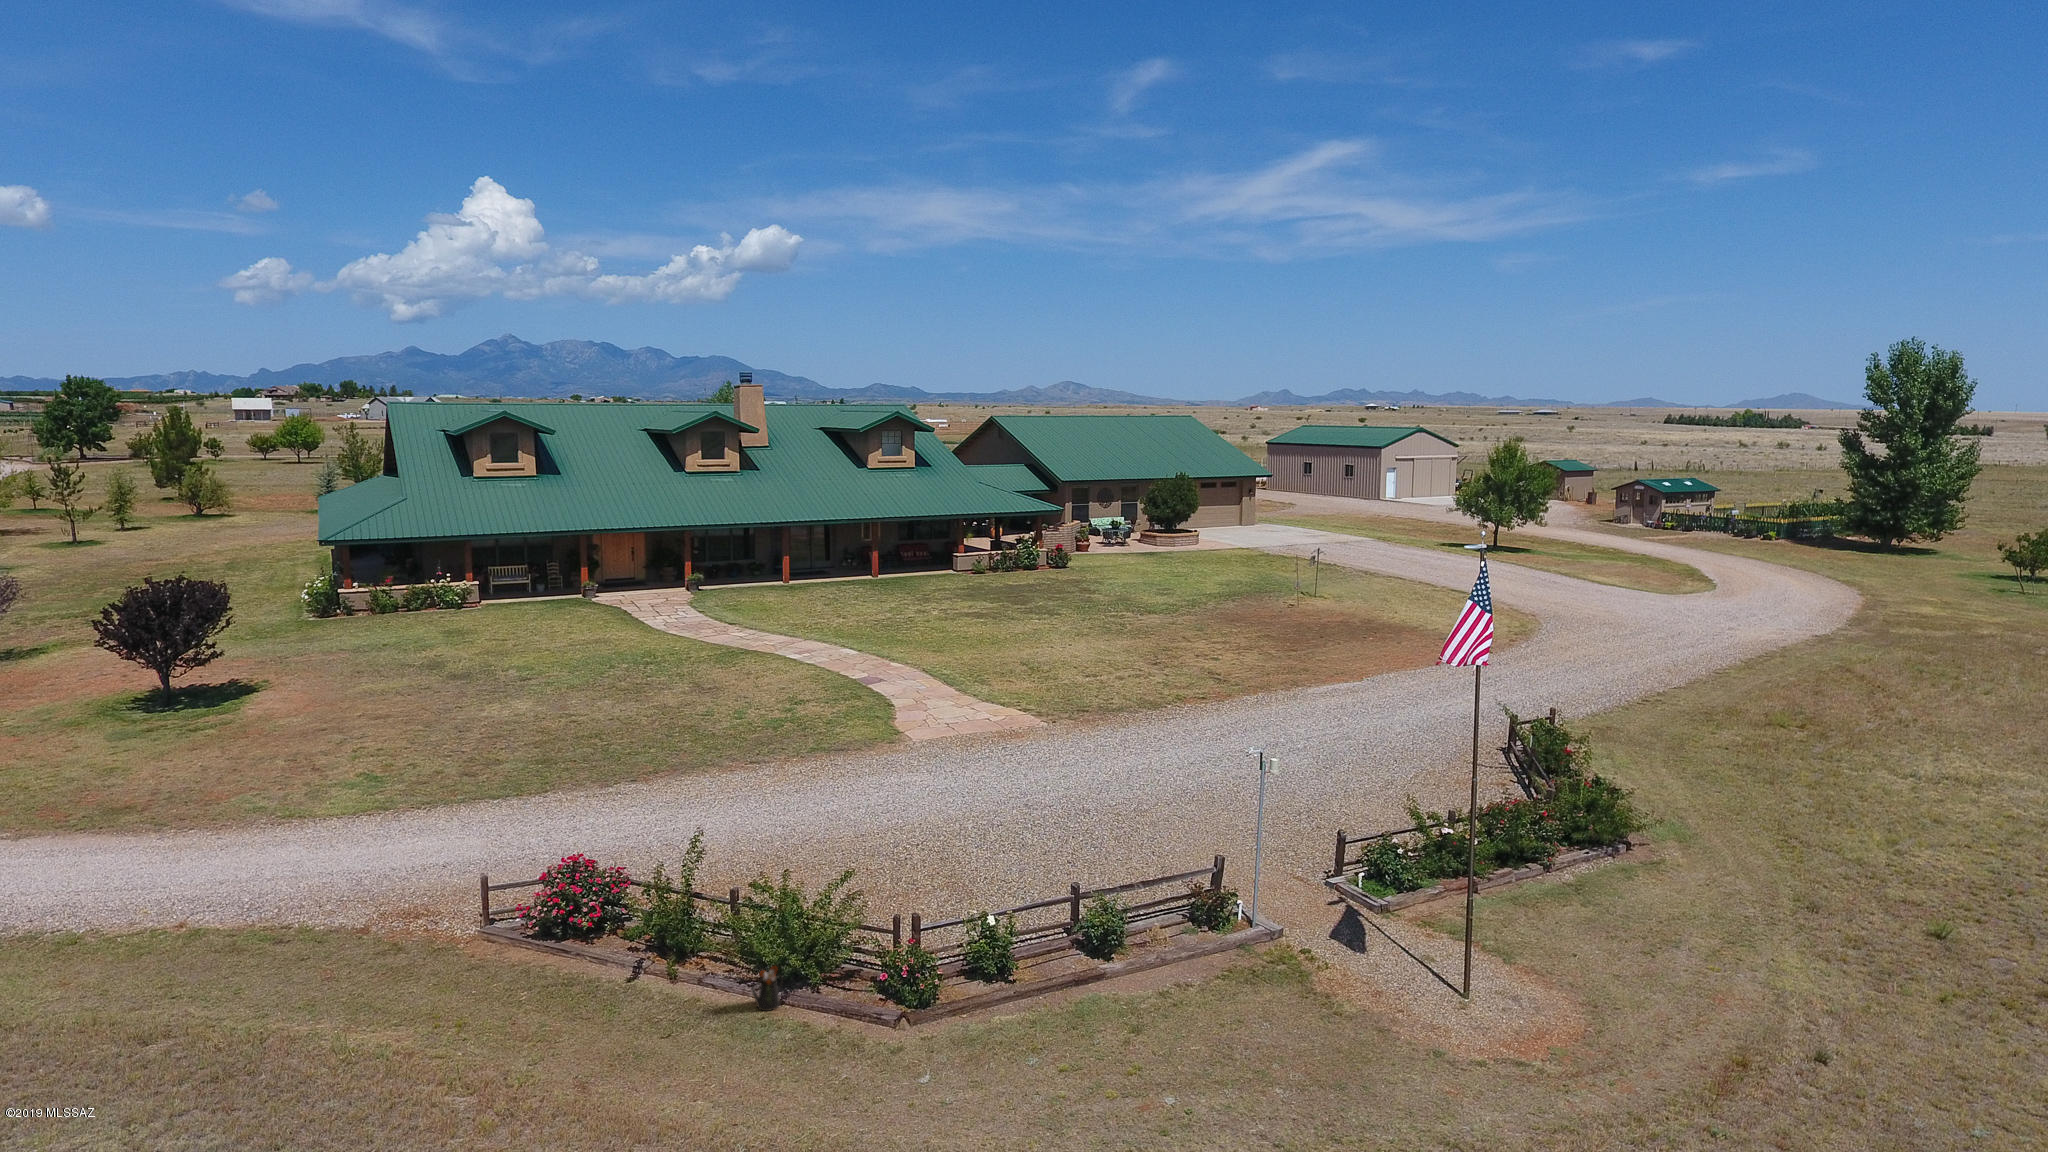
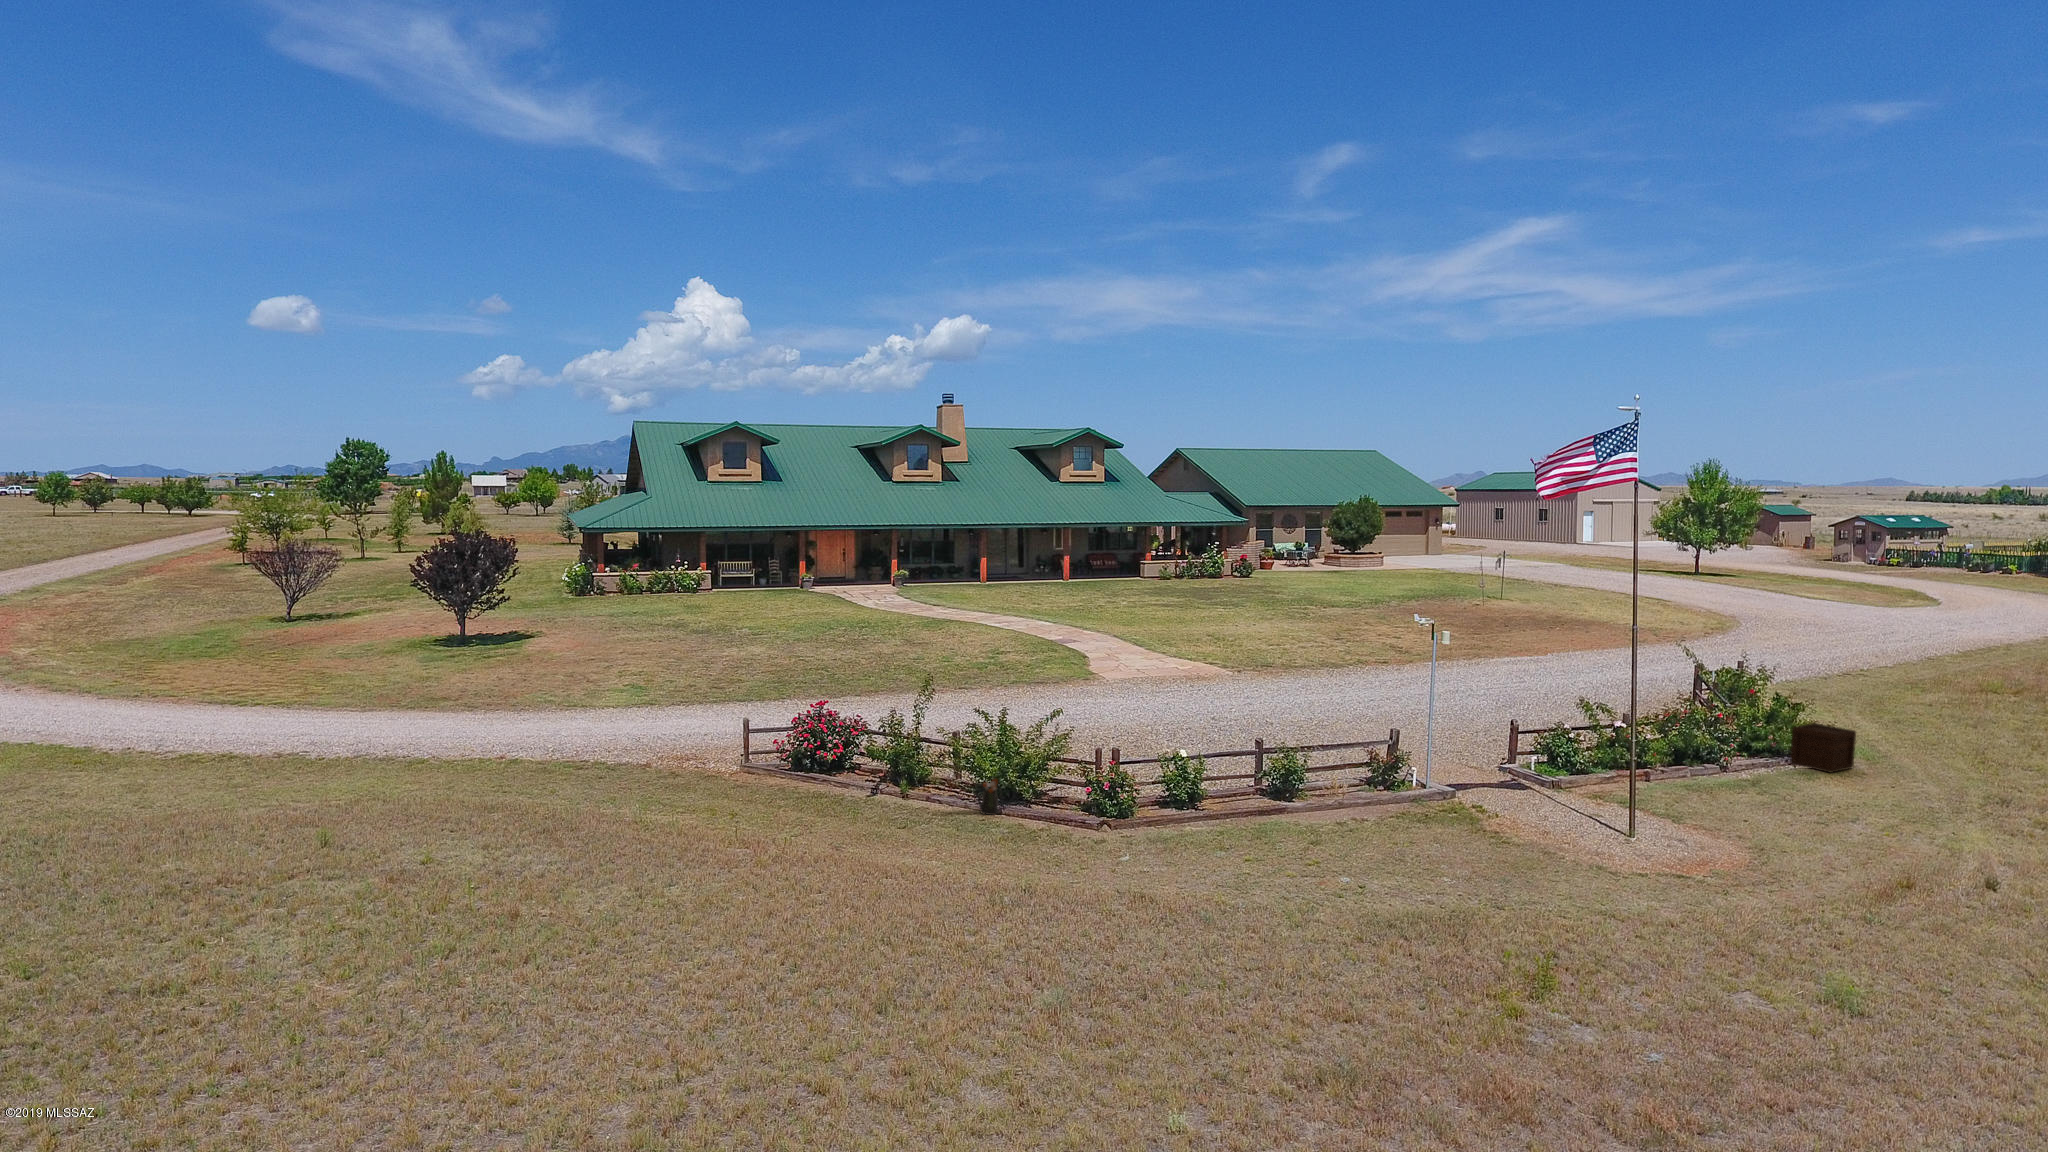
wooden crate: none [1605,811,1668,868] -> present [1790,723,1856,773]

